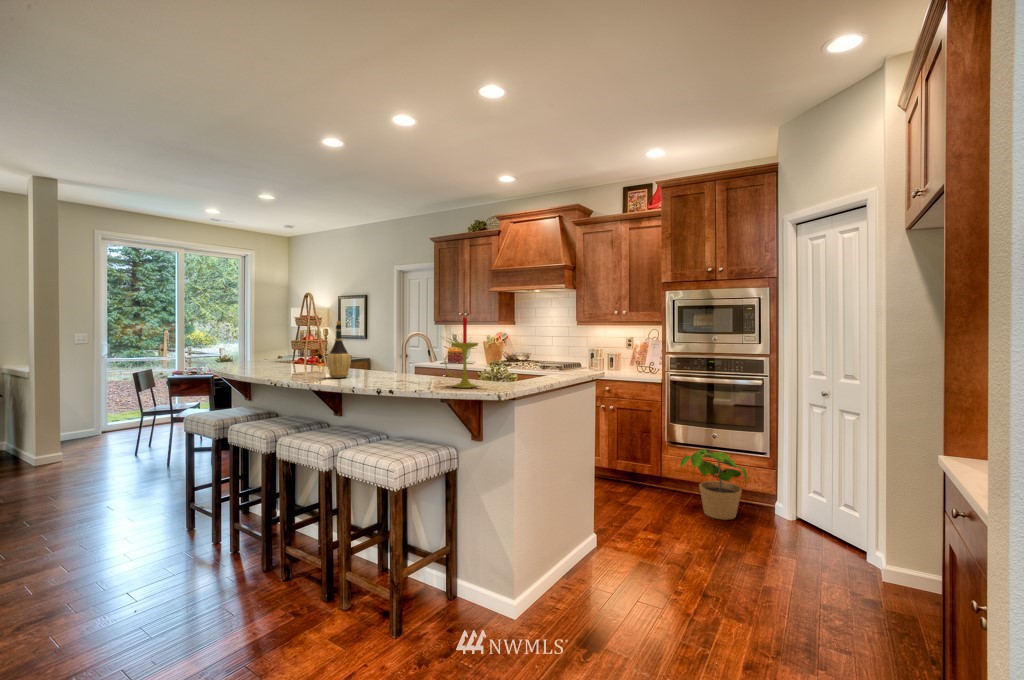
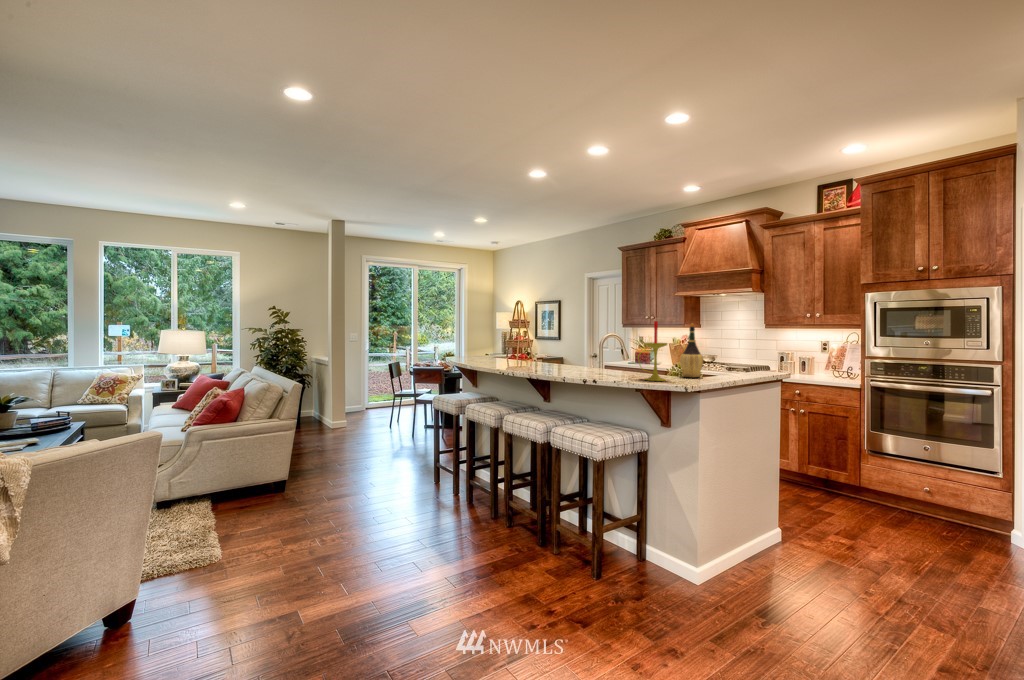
wine bottle: present [327,321,351,378] -> present [680,323,703,377]
potted plant: present [680,449,747,520] -> none [881,458,968,536]

